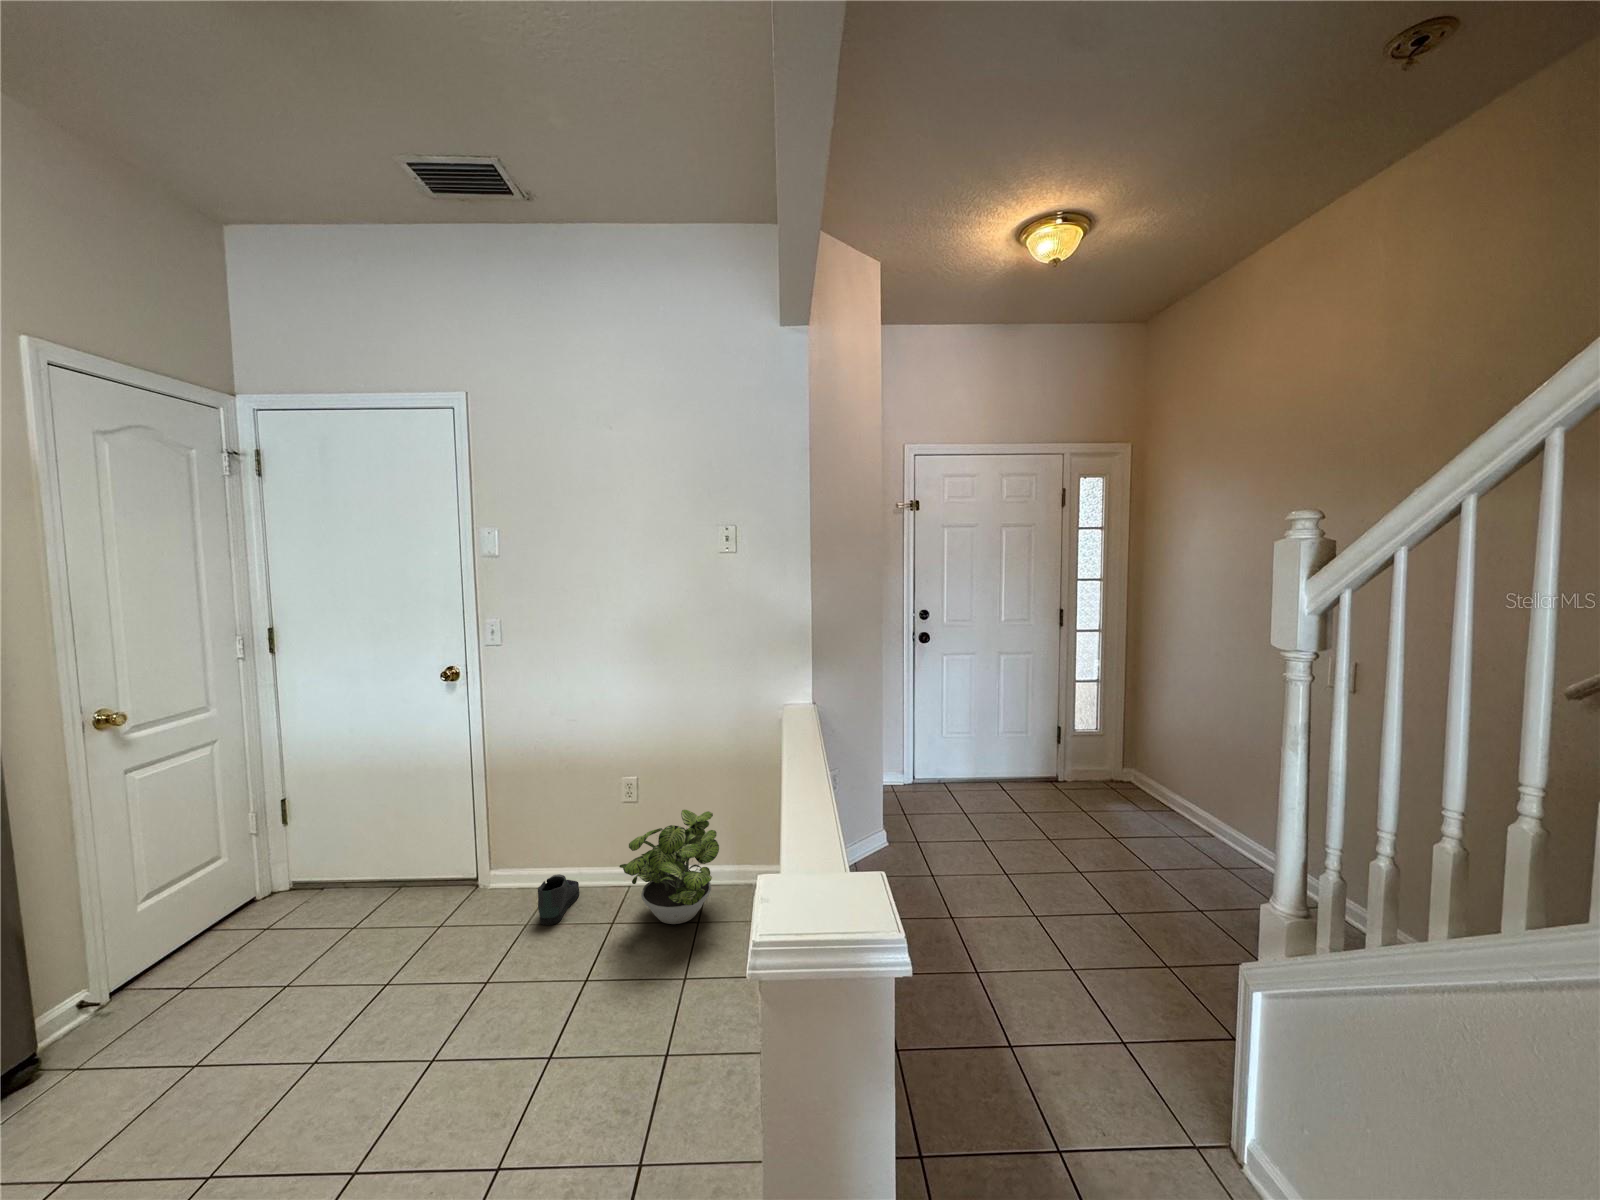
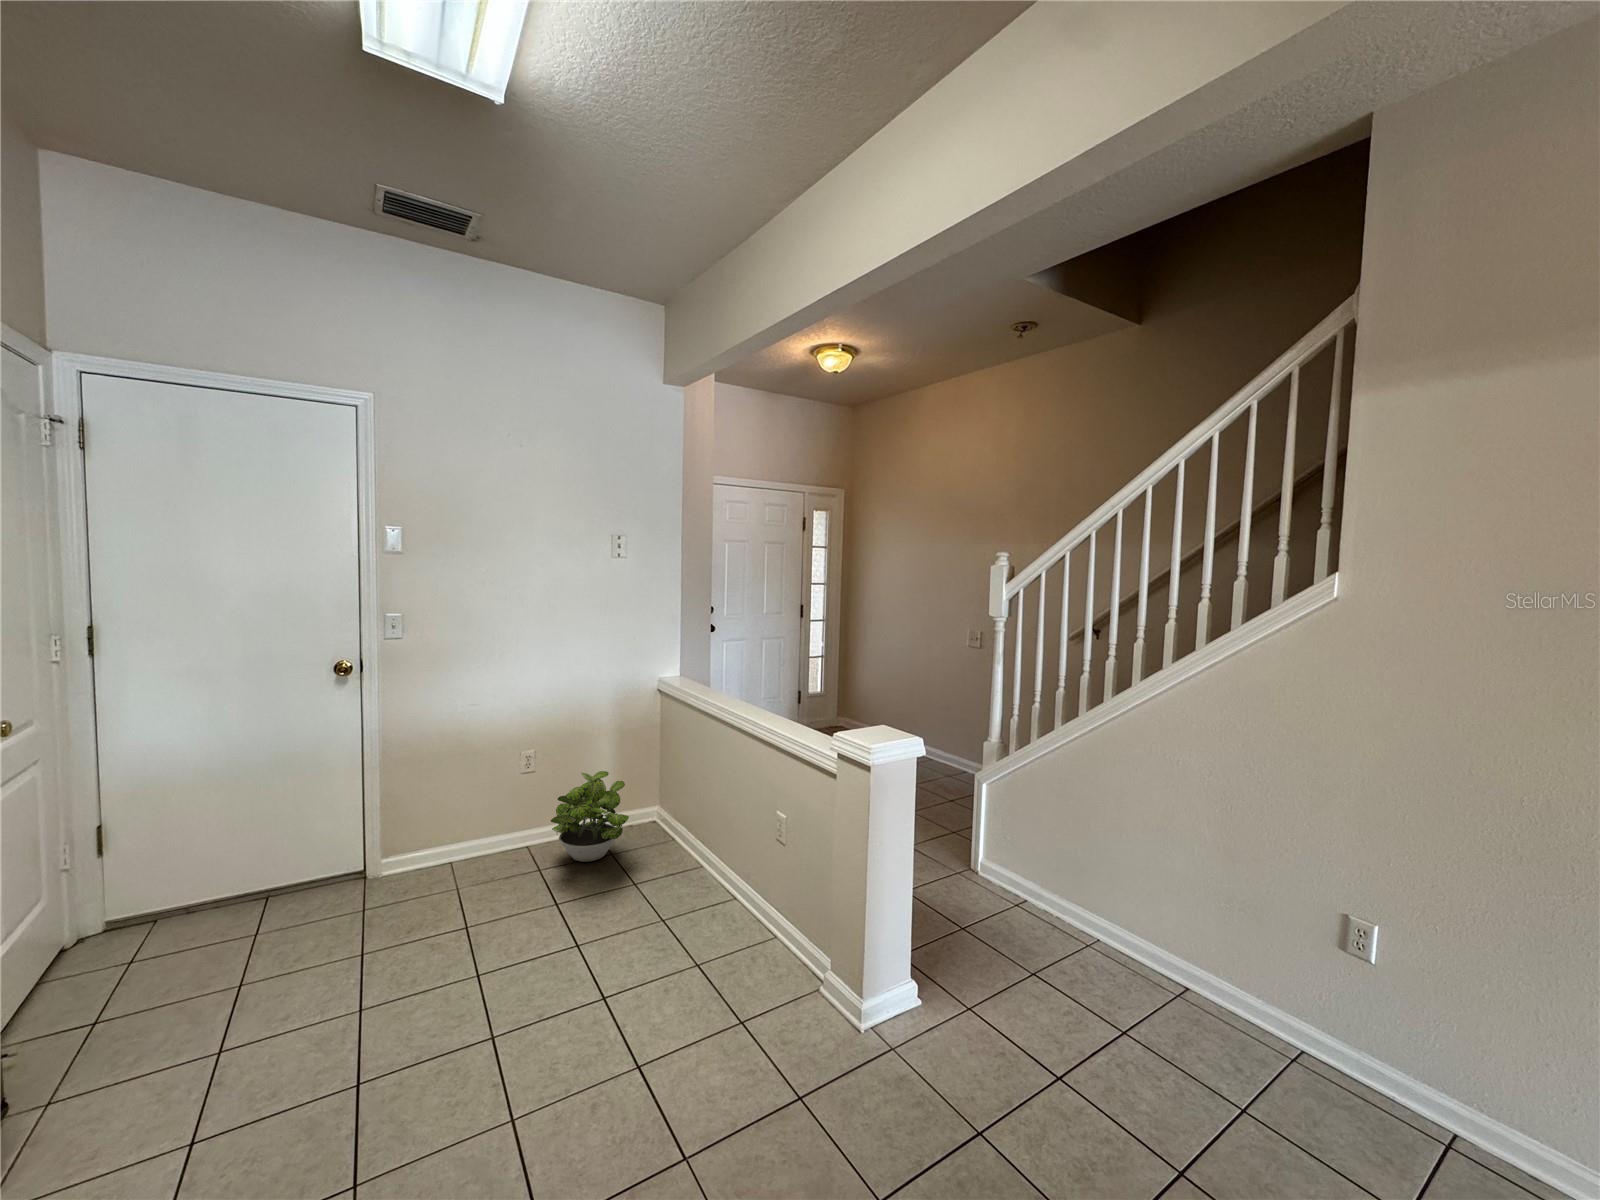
shoe: present [538,874,579,925] -> none [460,844,487,887]

